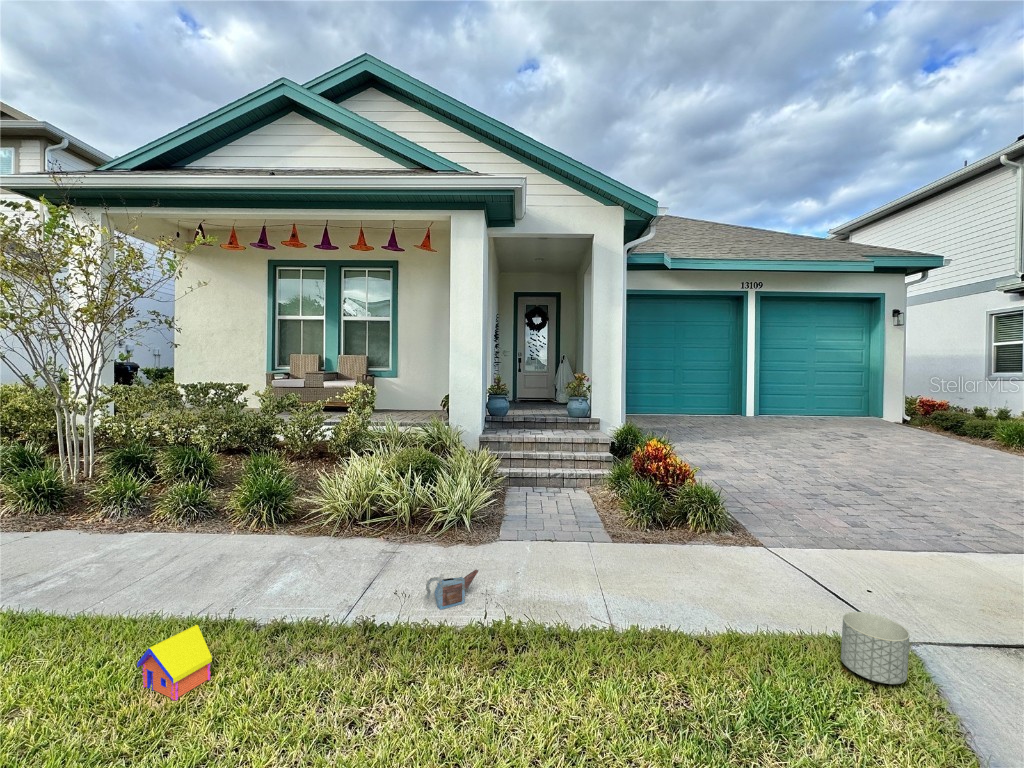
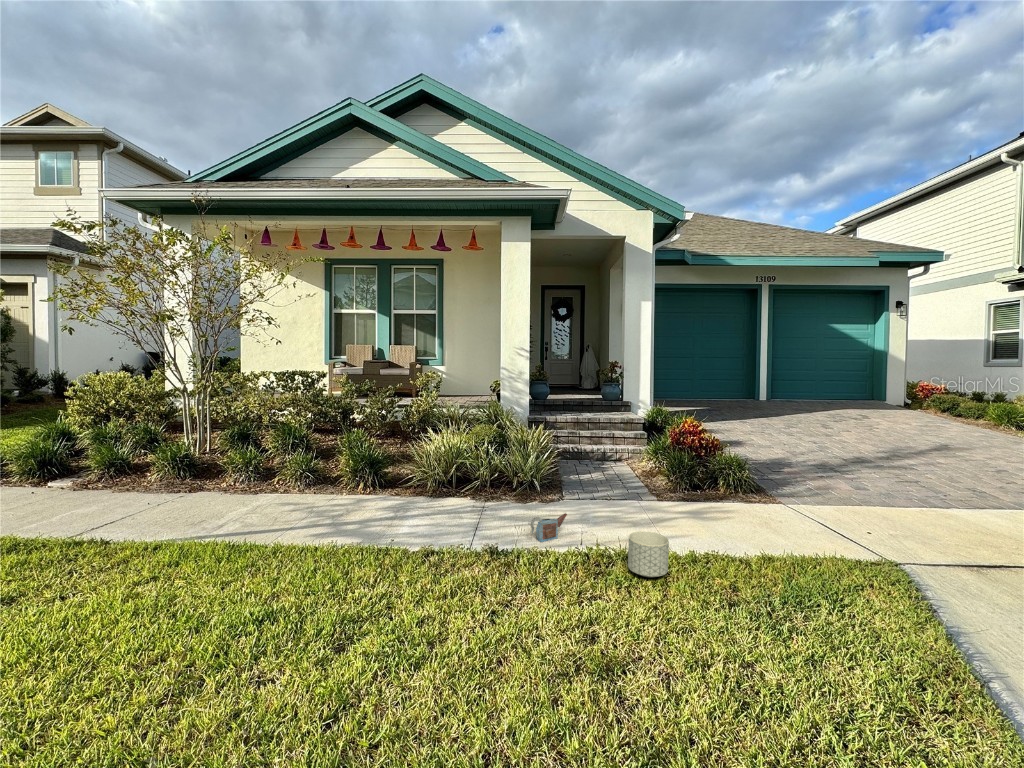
planter: present [841,612,910,684] -> present [628,531,669,578]
toy house: present [137,625,212,700] -> none [354,541,404,589]

